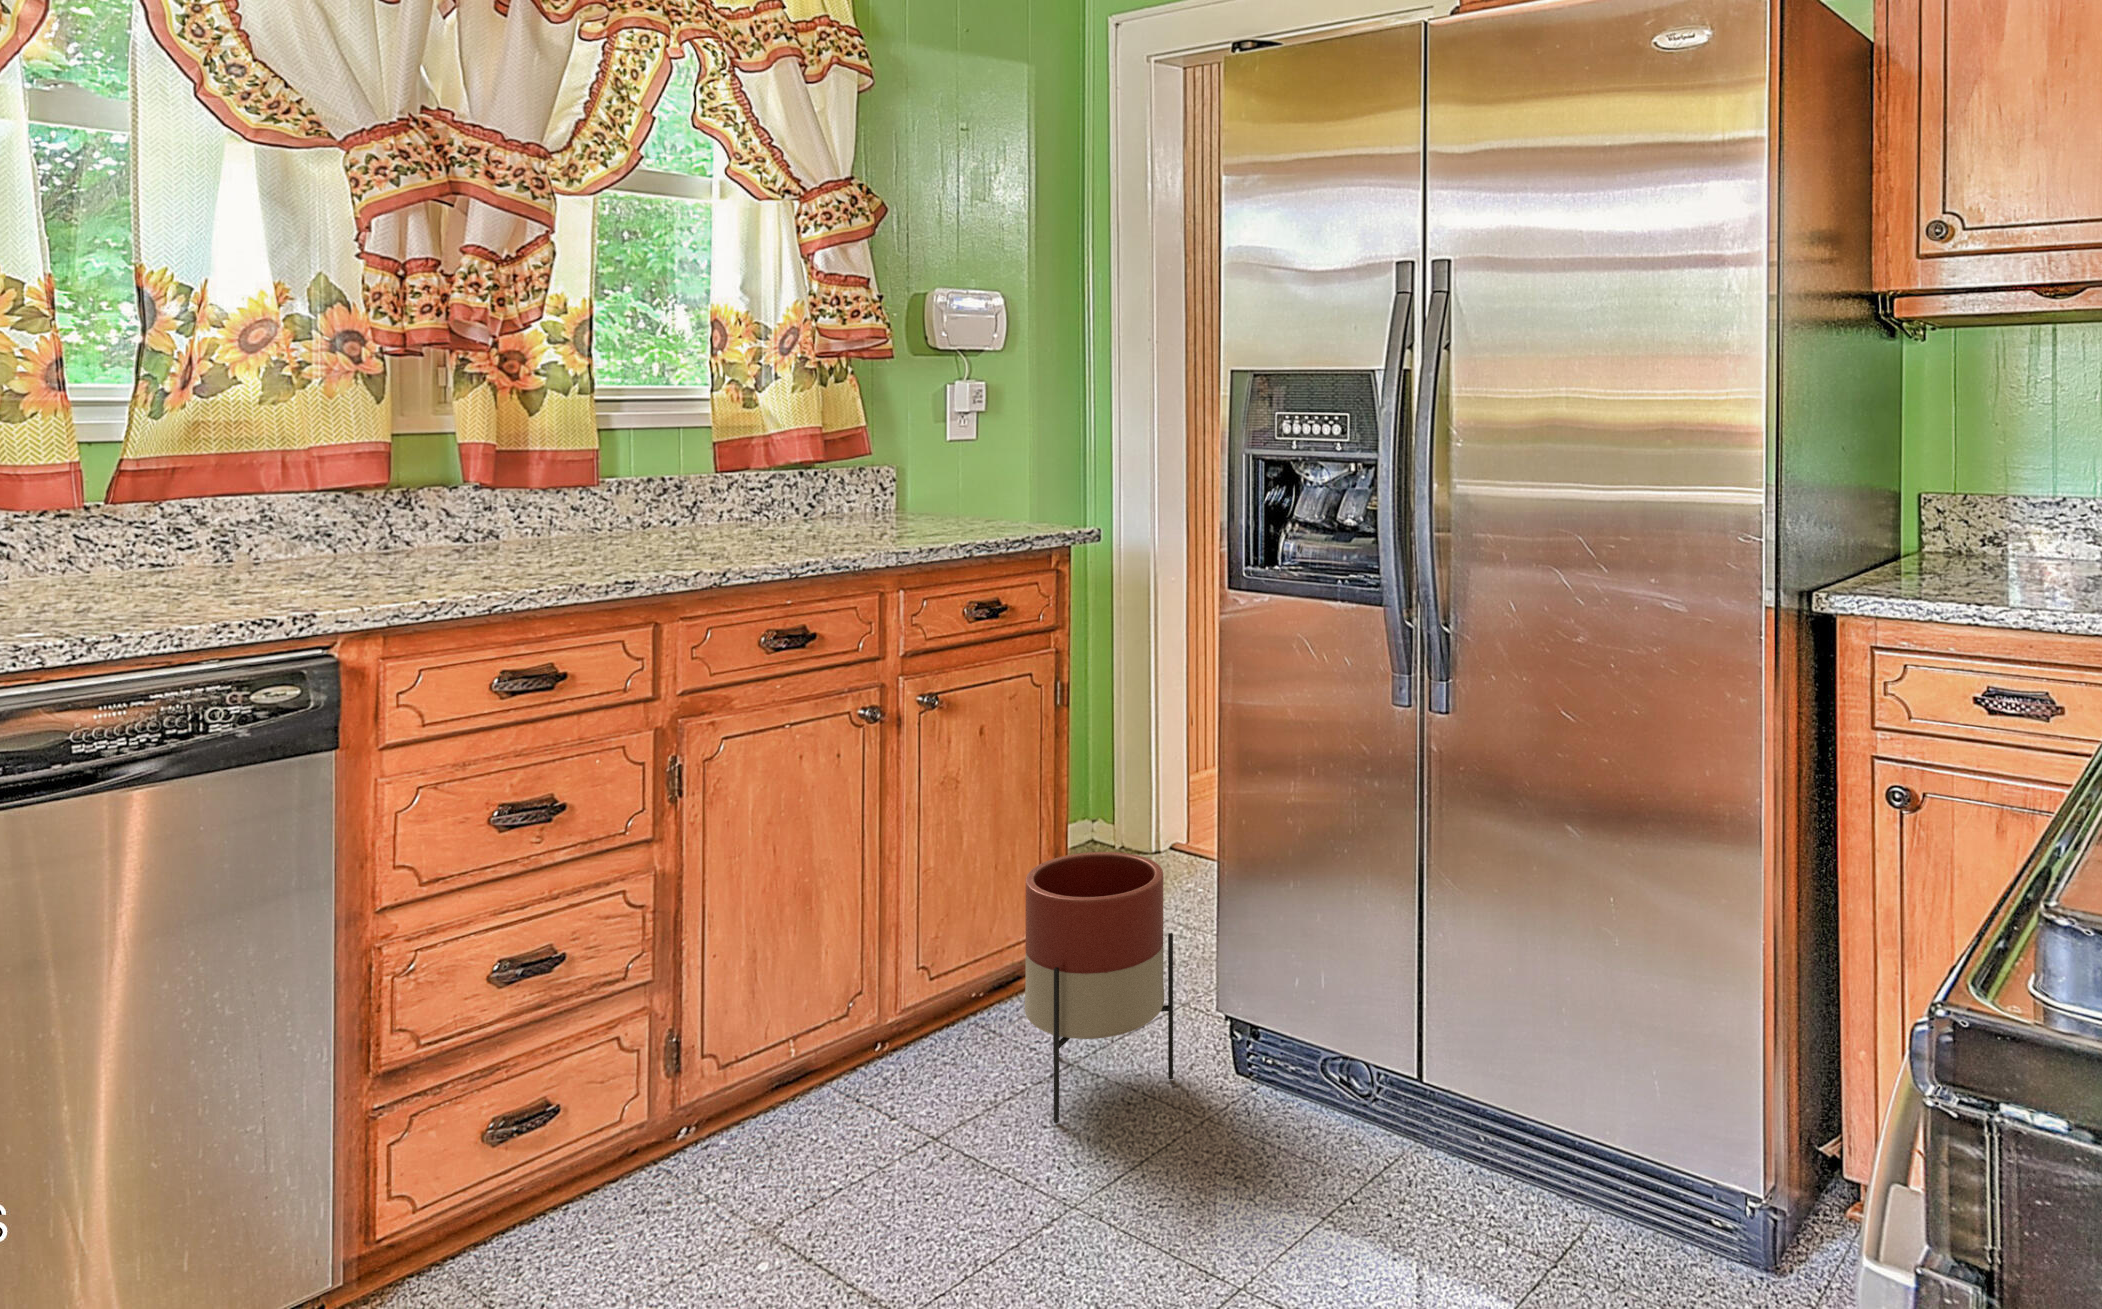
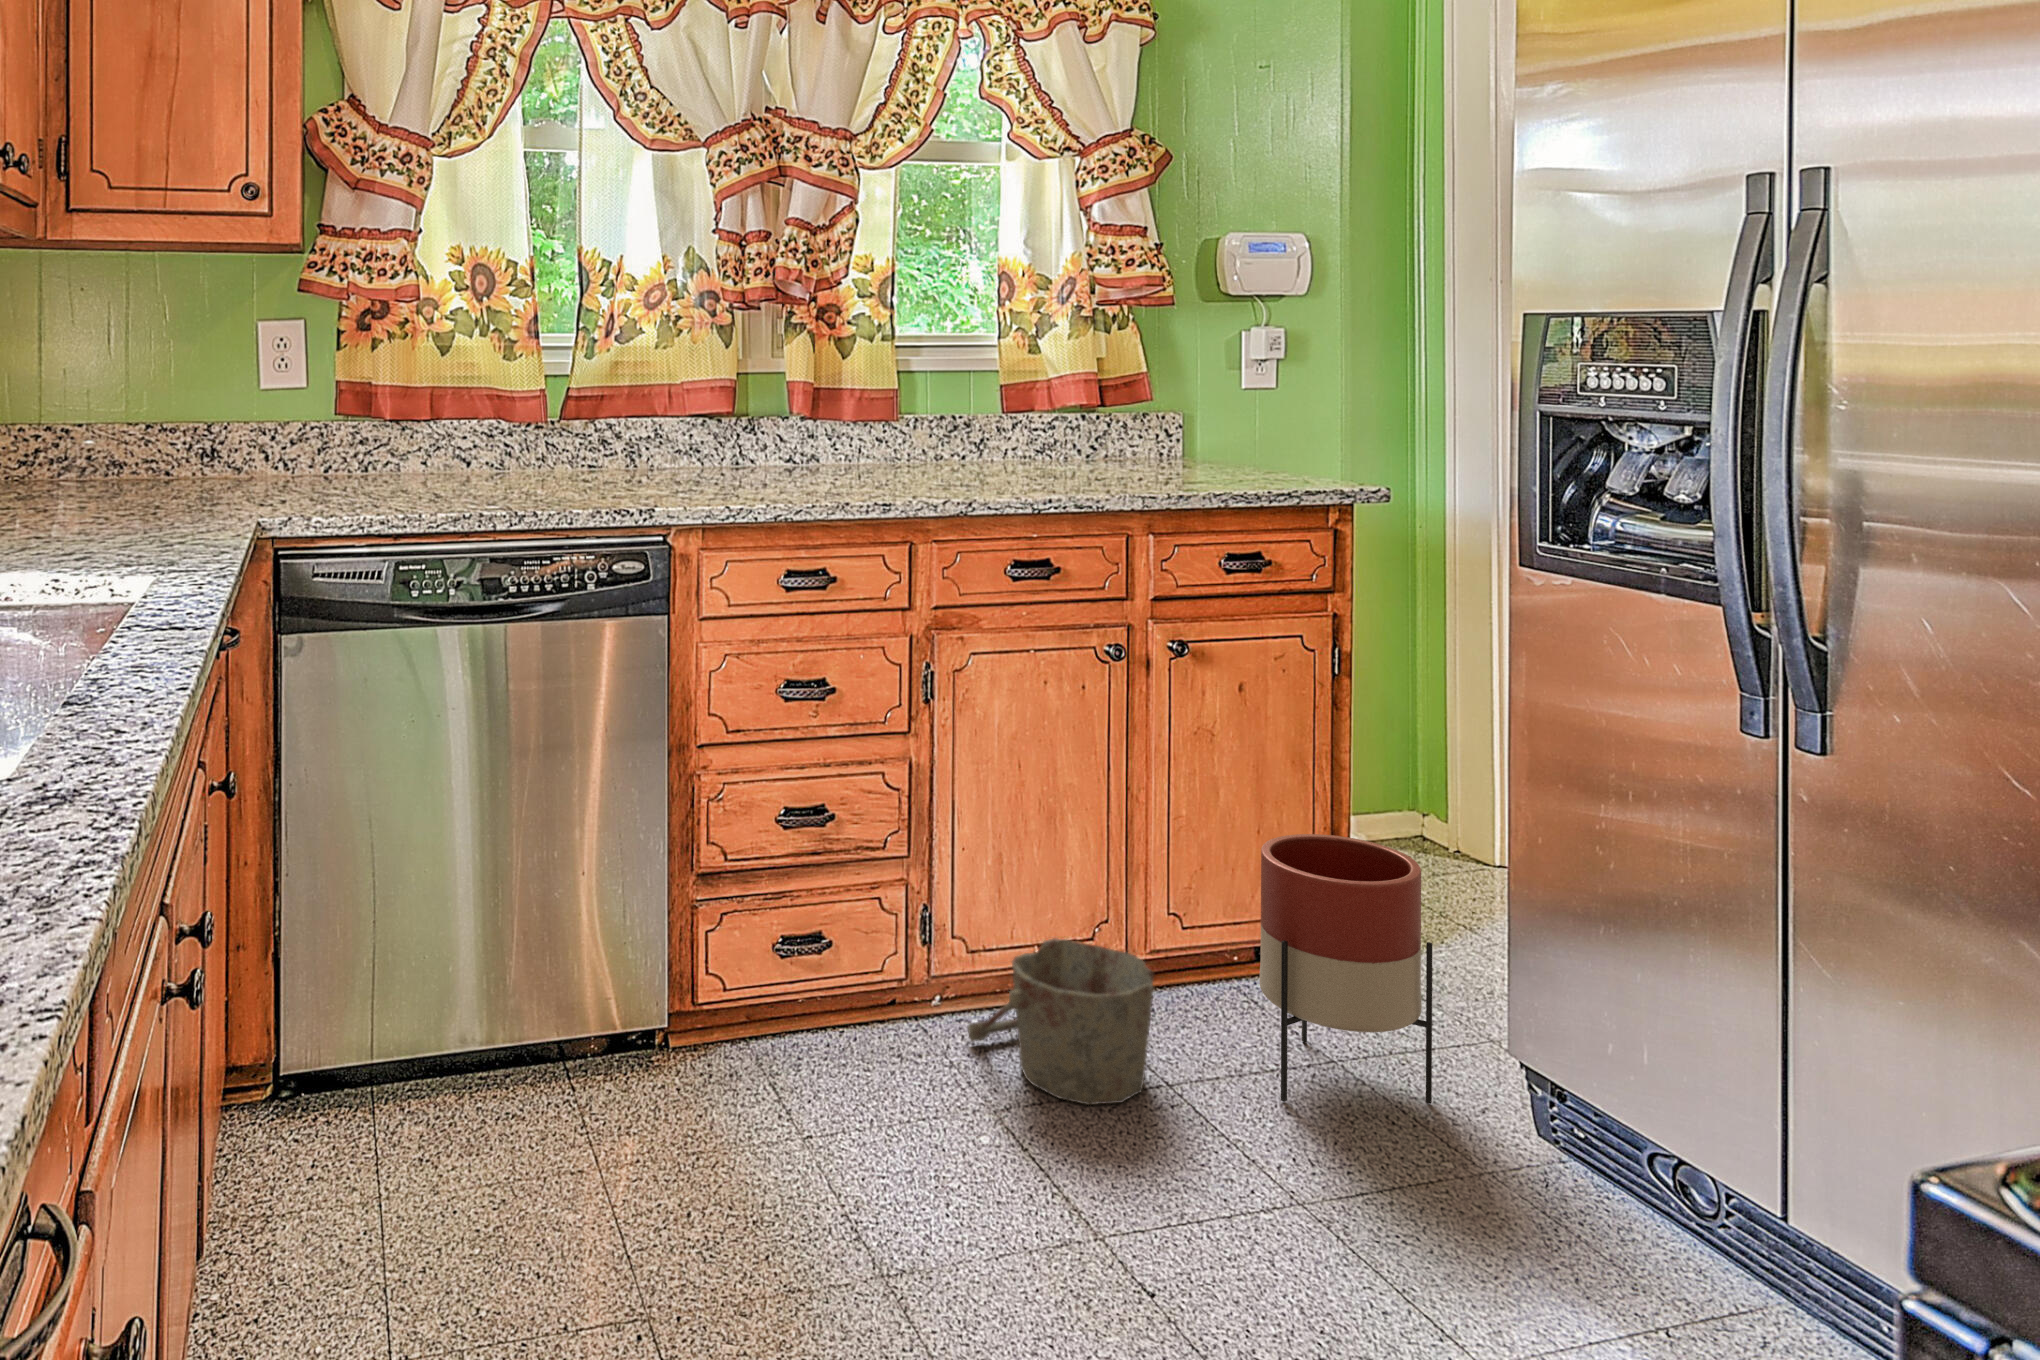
bucket: none [727,1022,936,1204] -> present [968,938,1154,1105]

